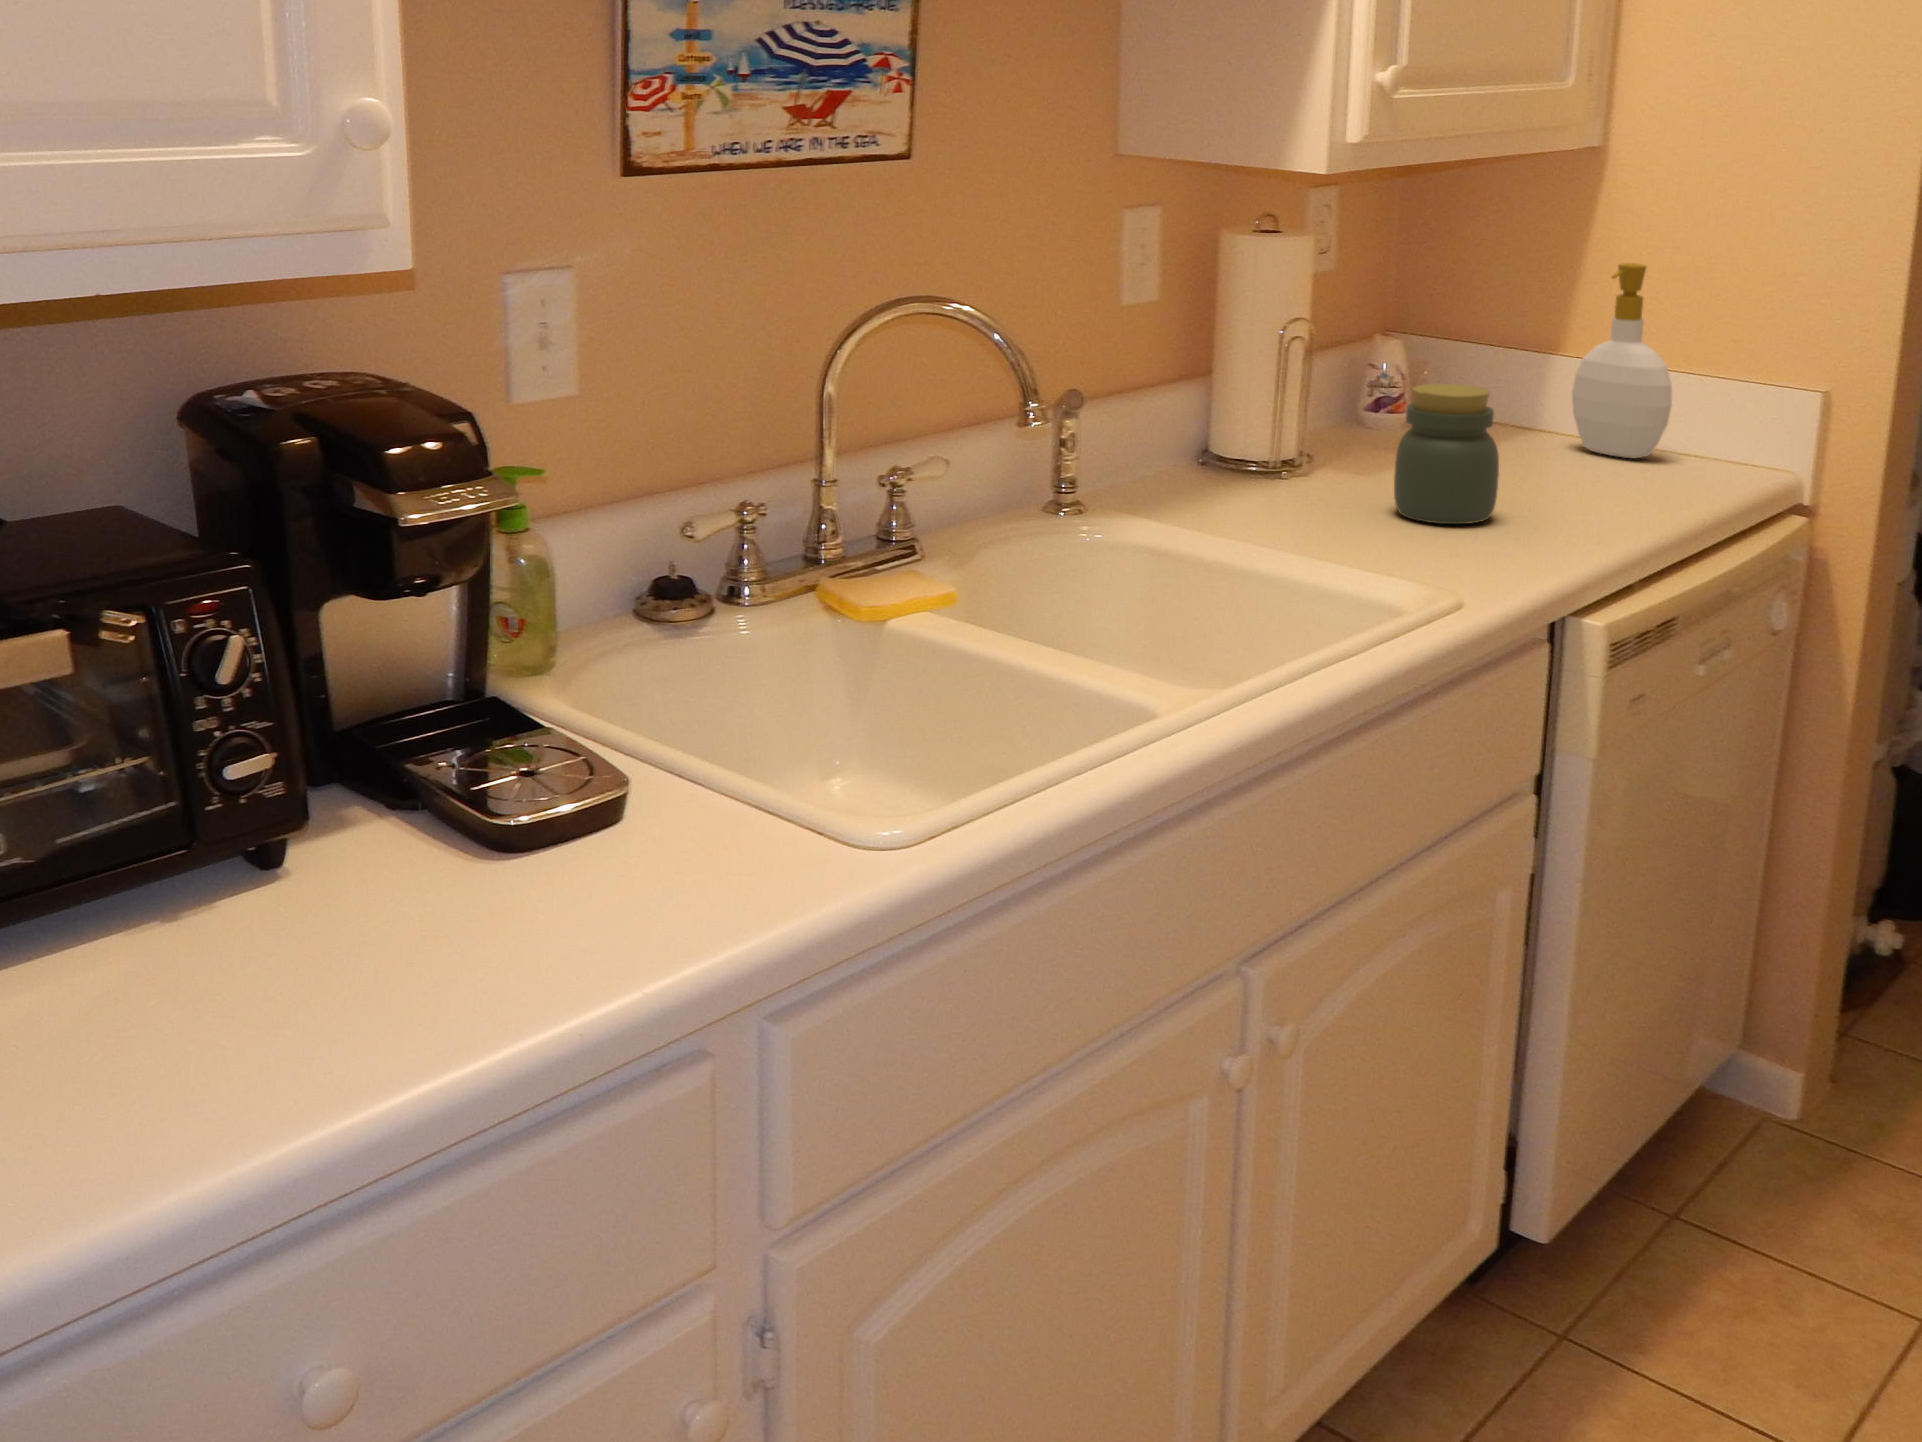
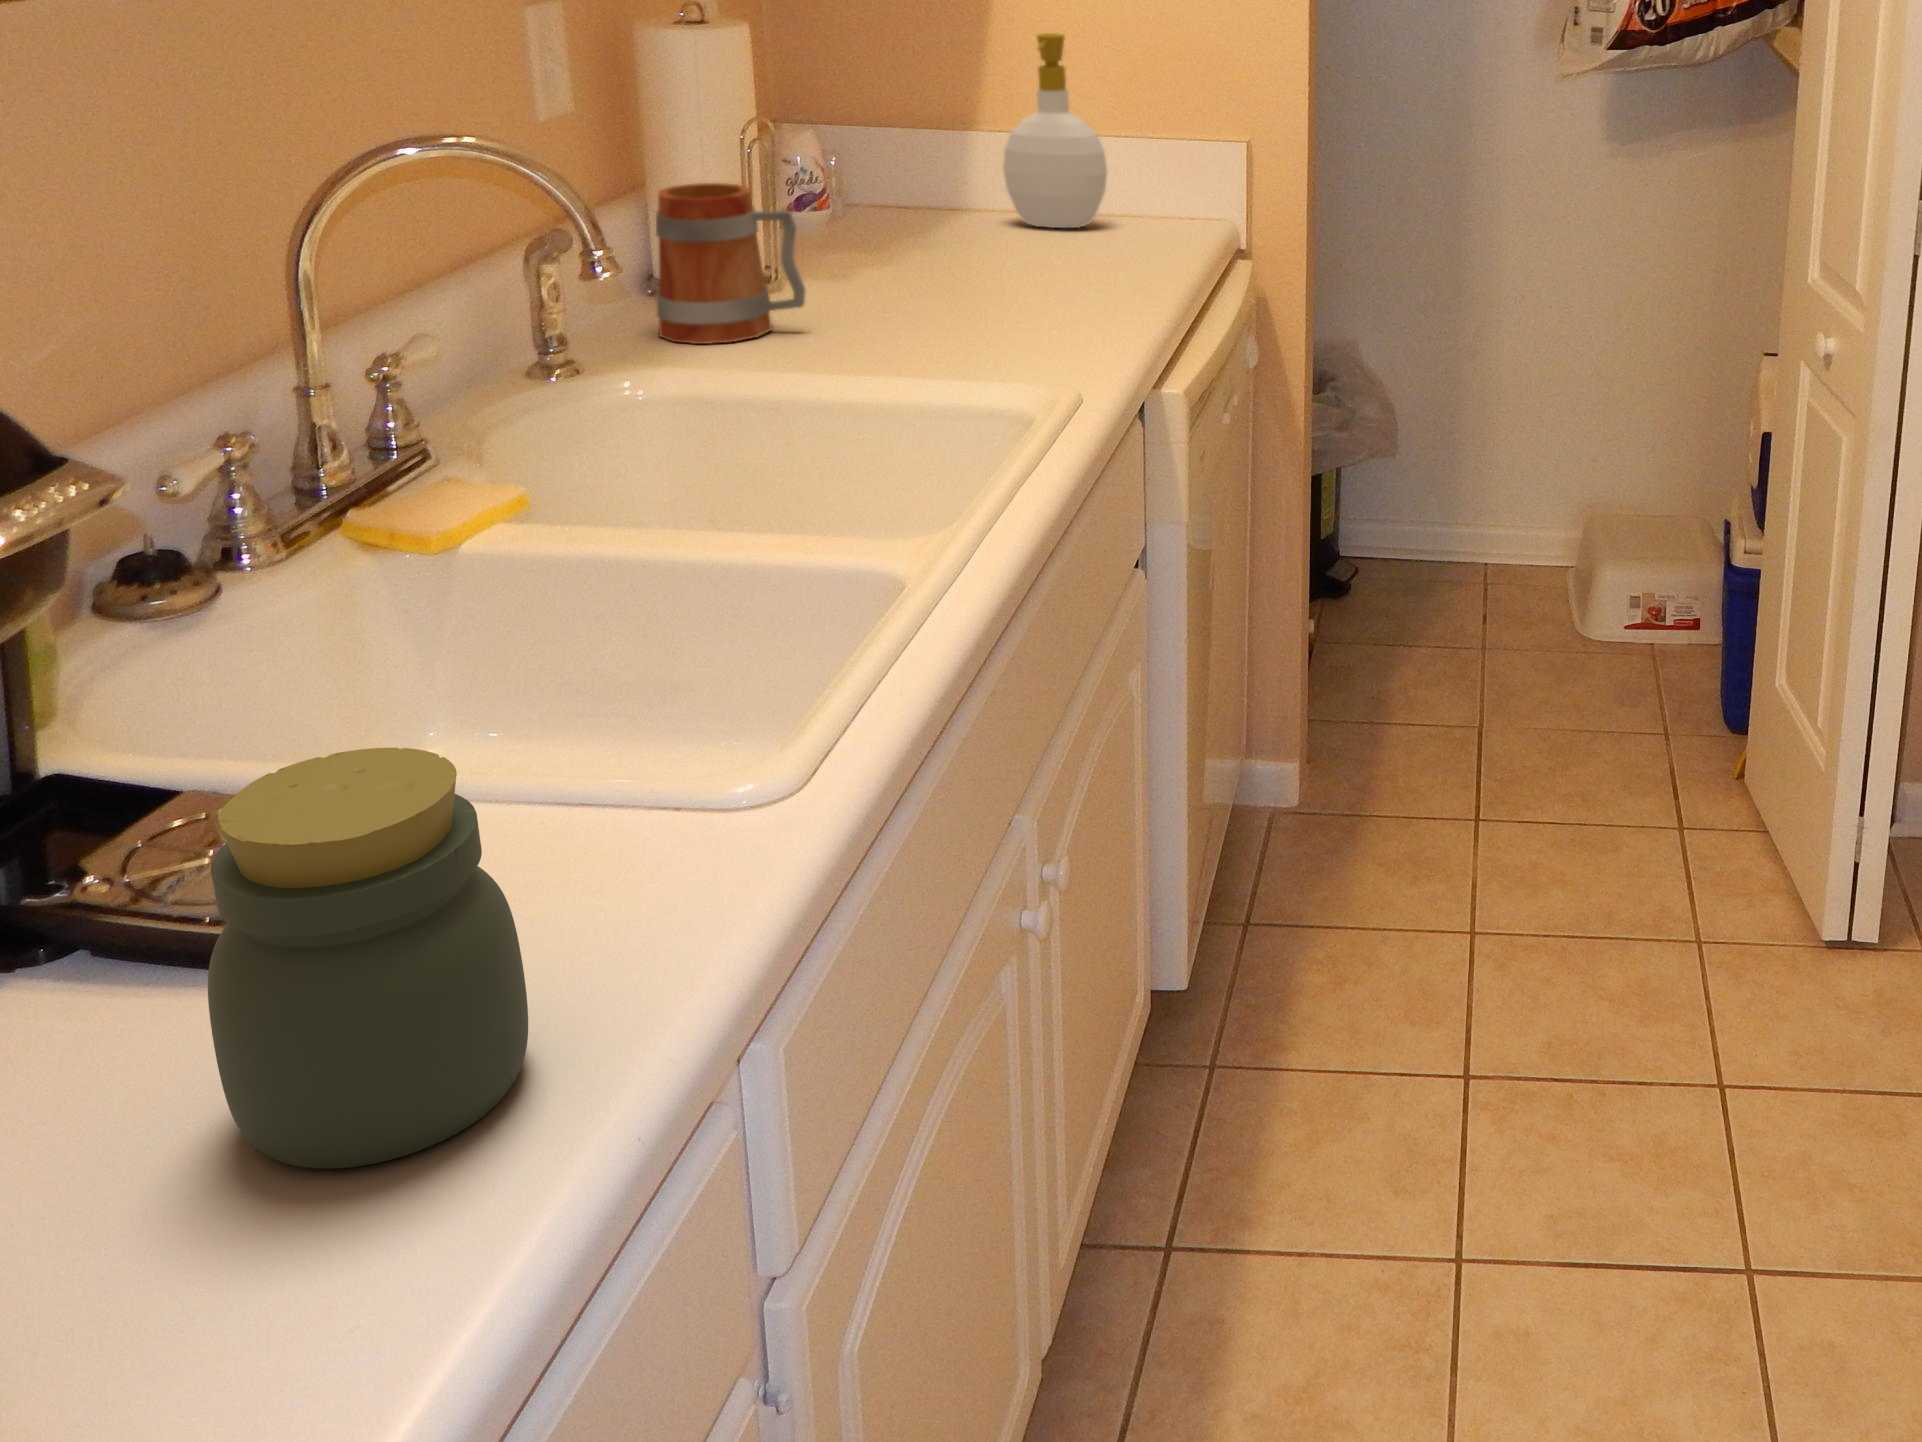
mug: none [1169,368,1292,509] -> present [656,183,805,344]
jar: present [1394,384,1499,524] -> present [208,748,528,1169]

